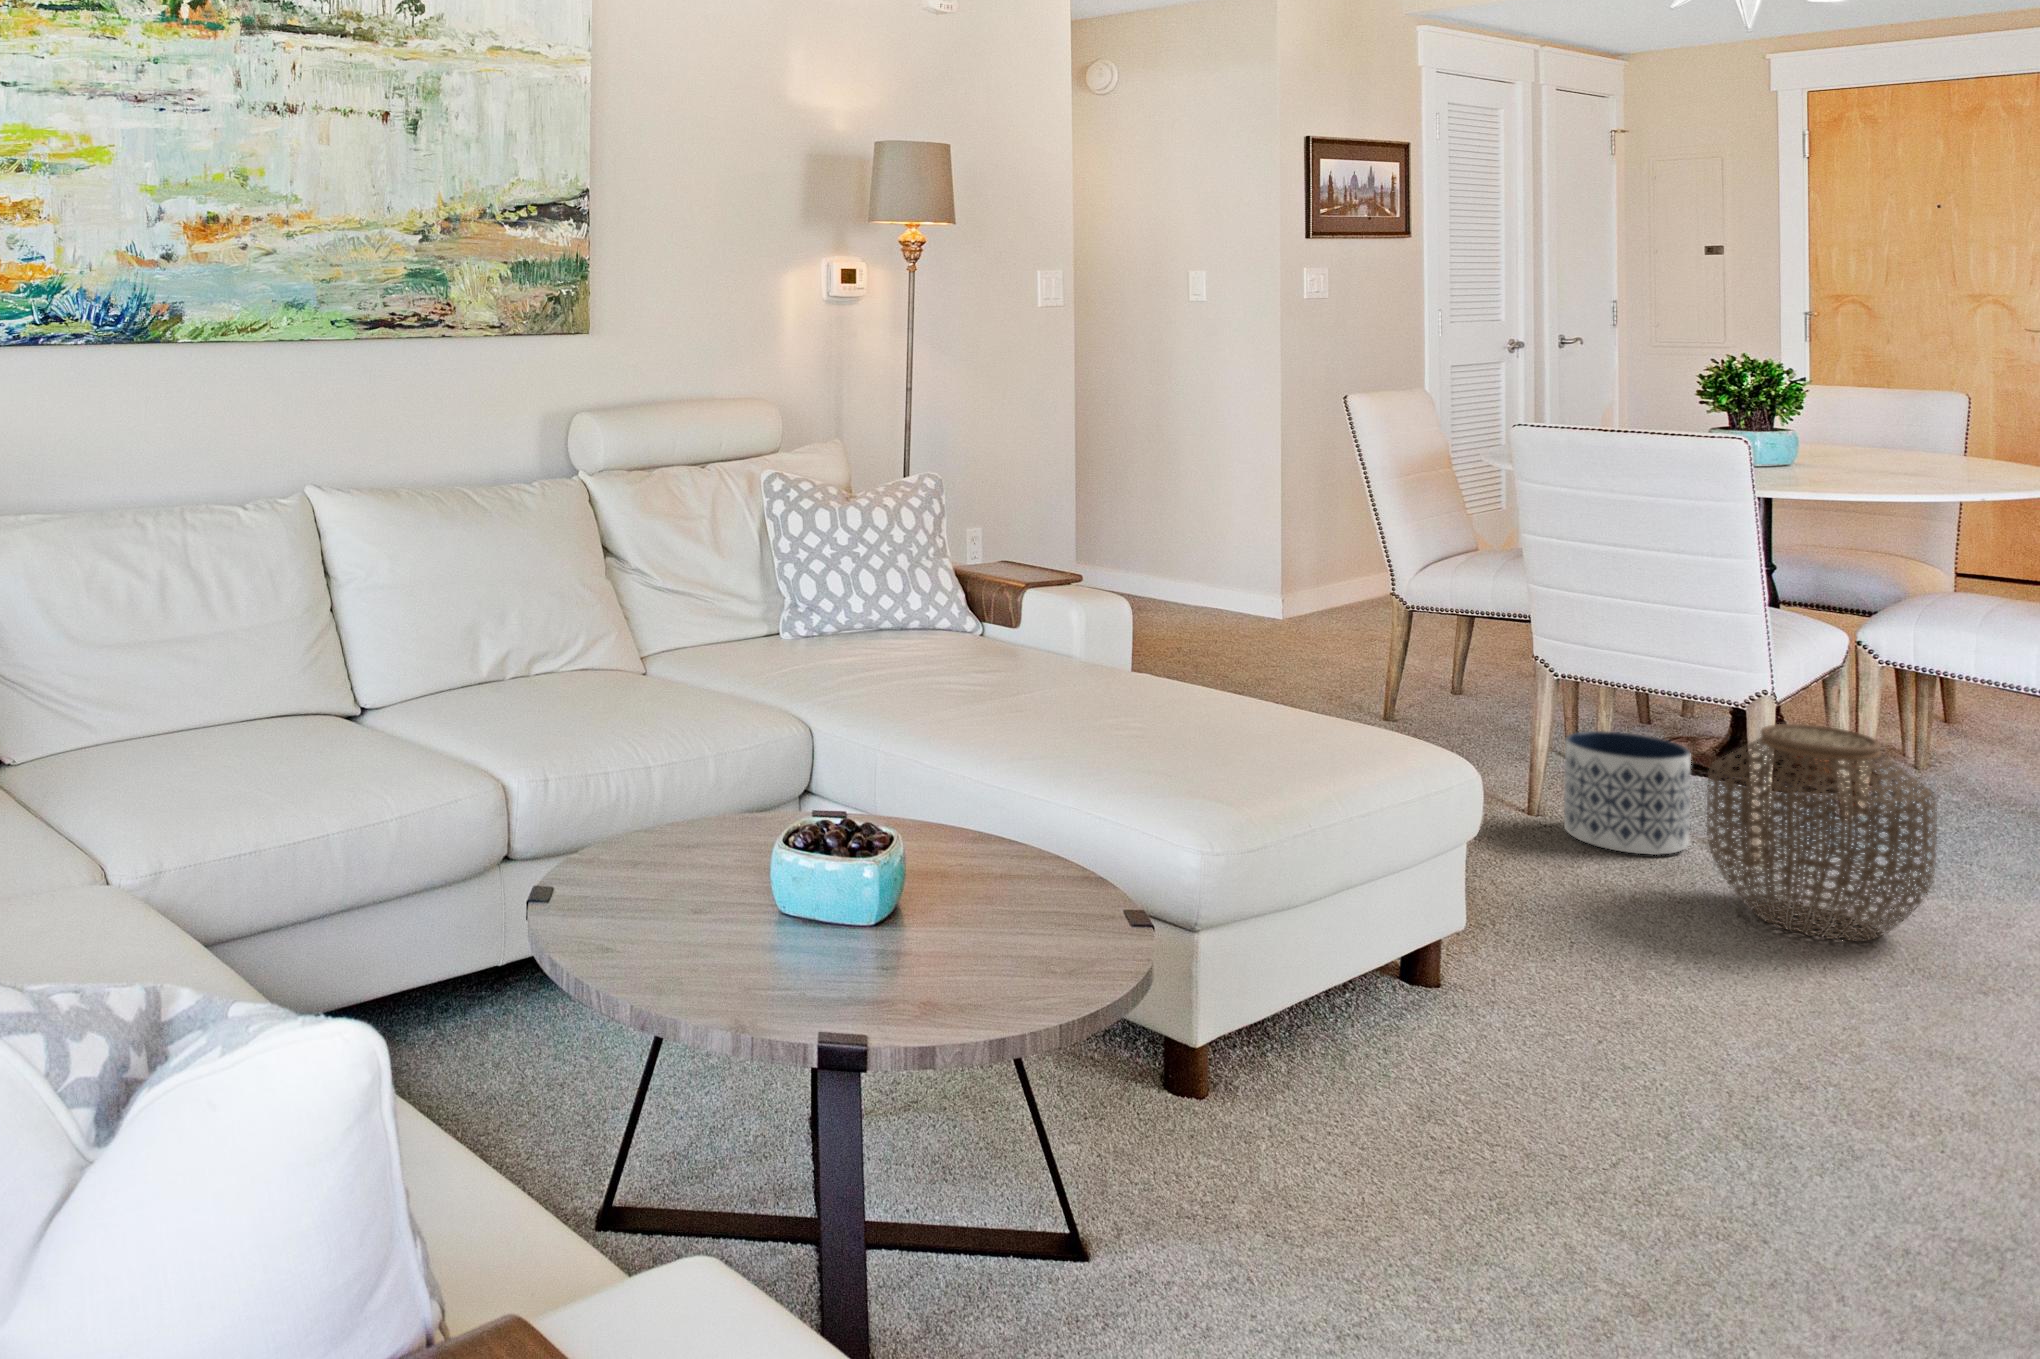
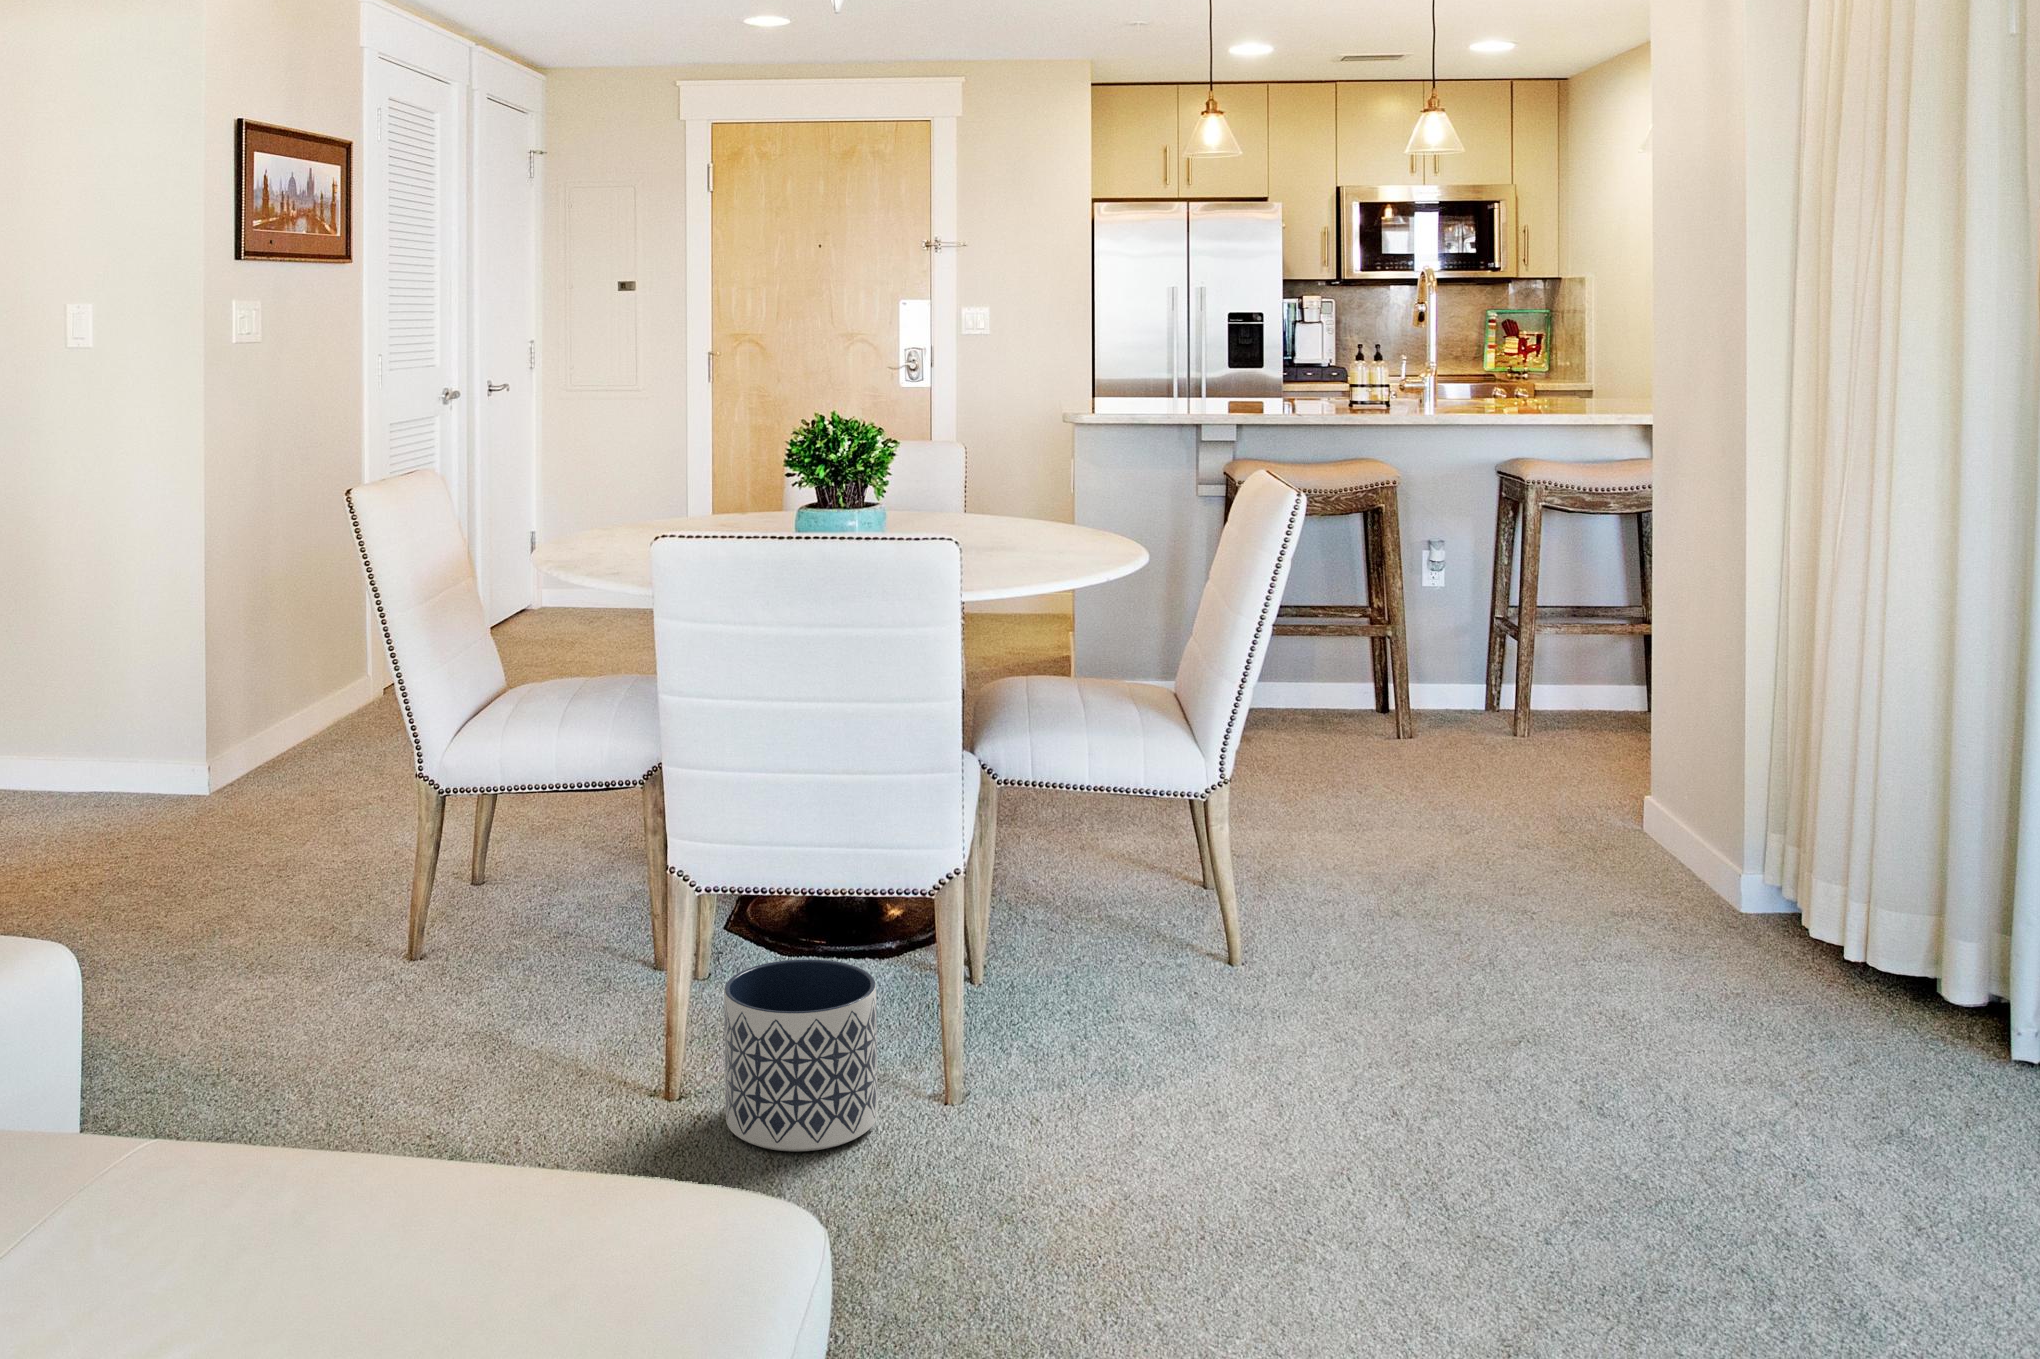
woven basket: present [1707,724,1937,941] -> none [947,929,1203,1241]

